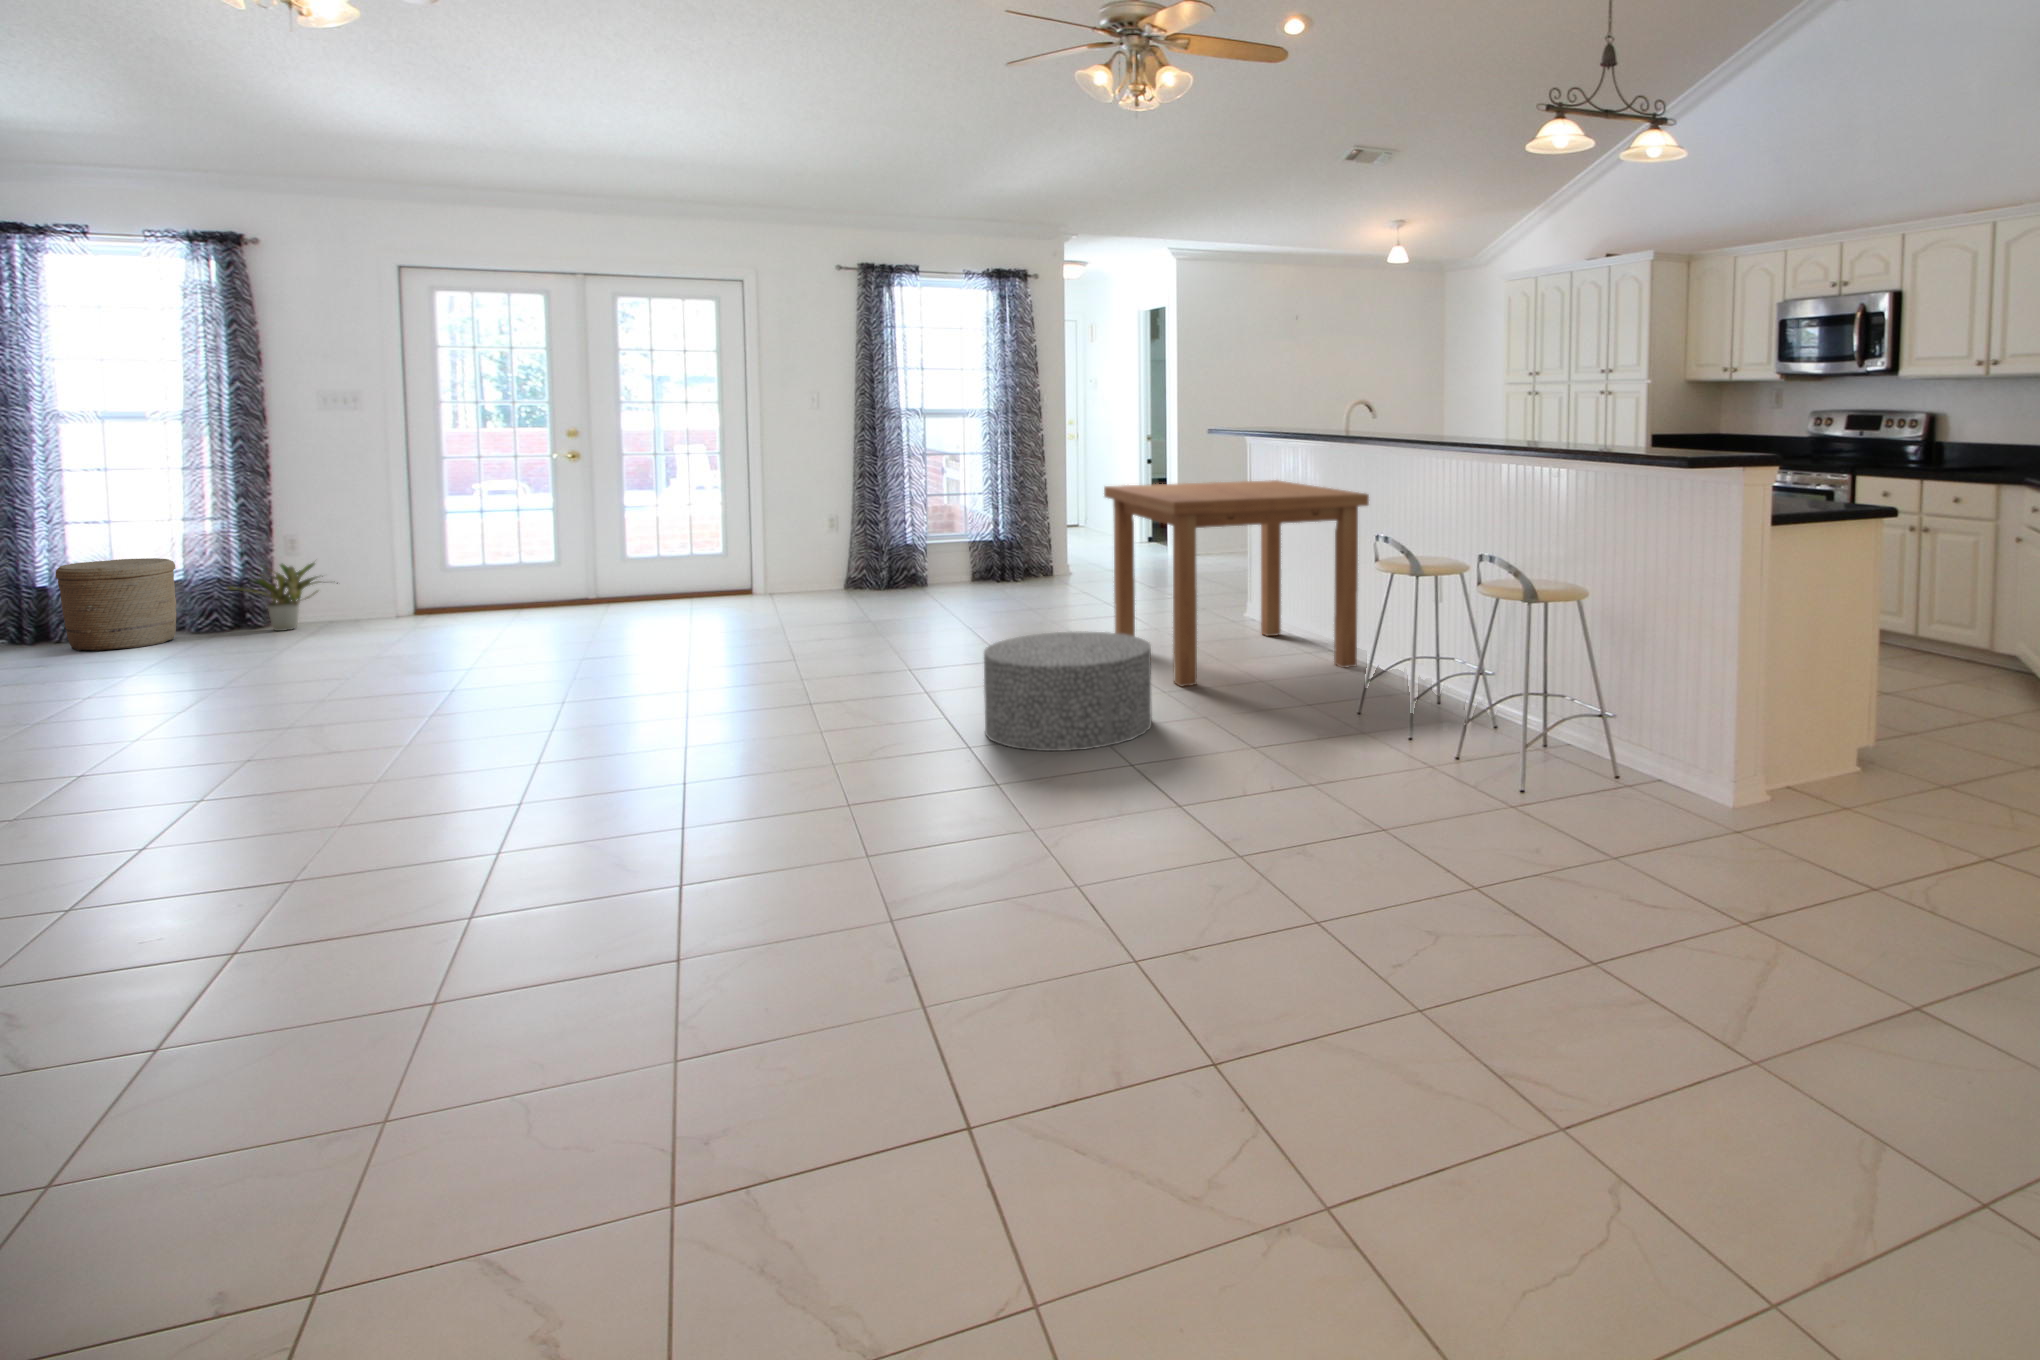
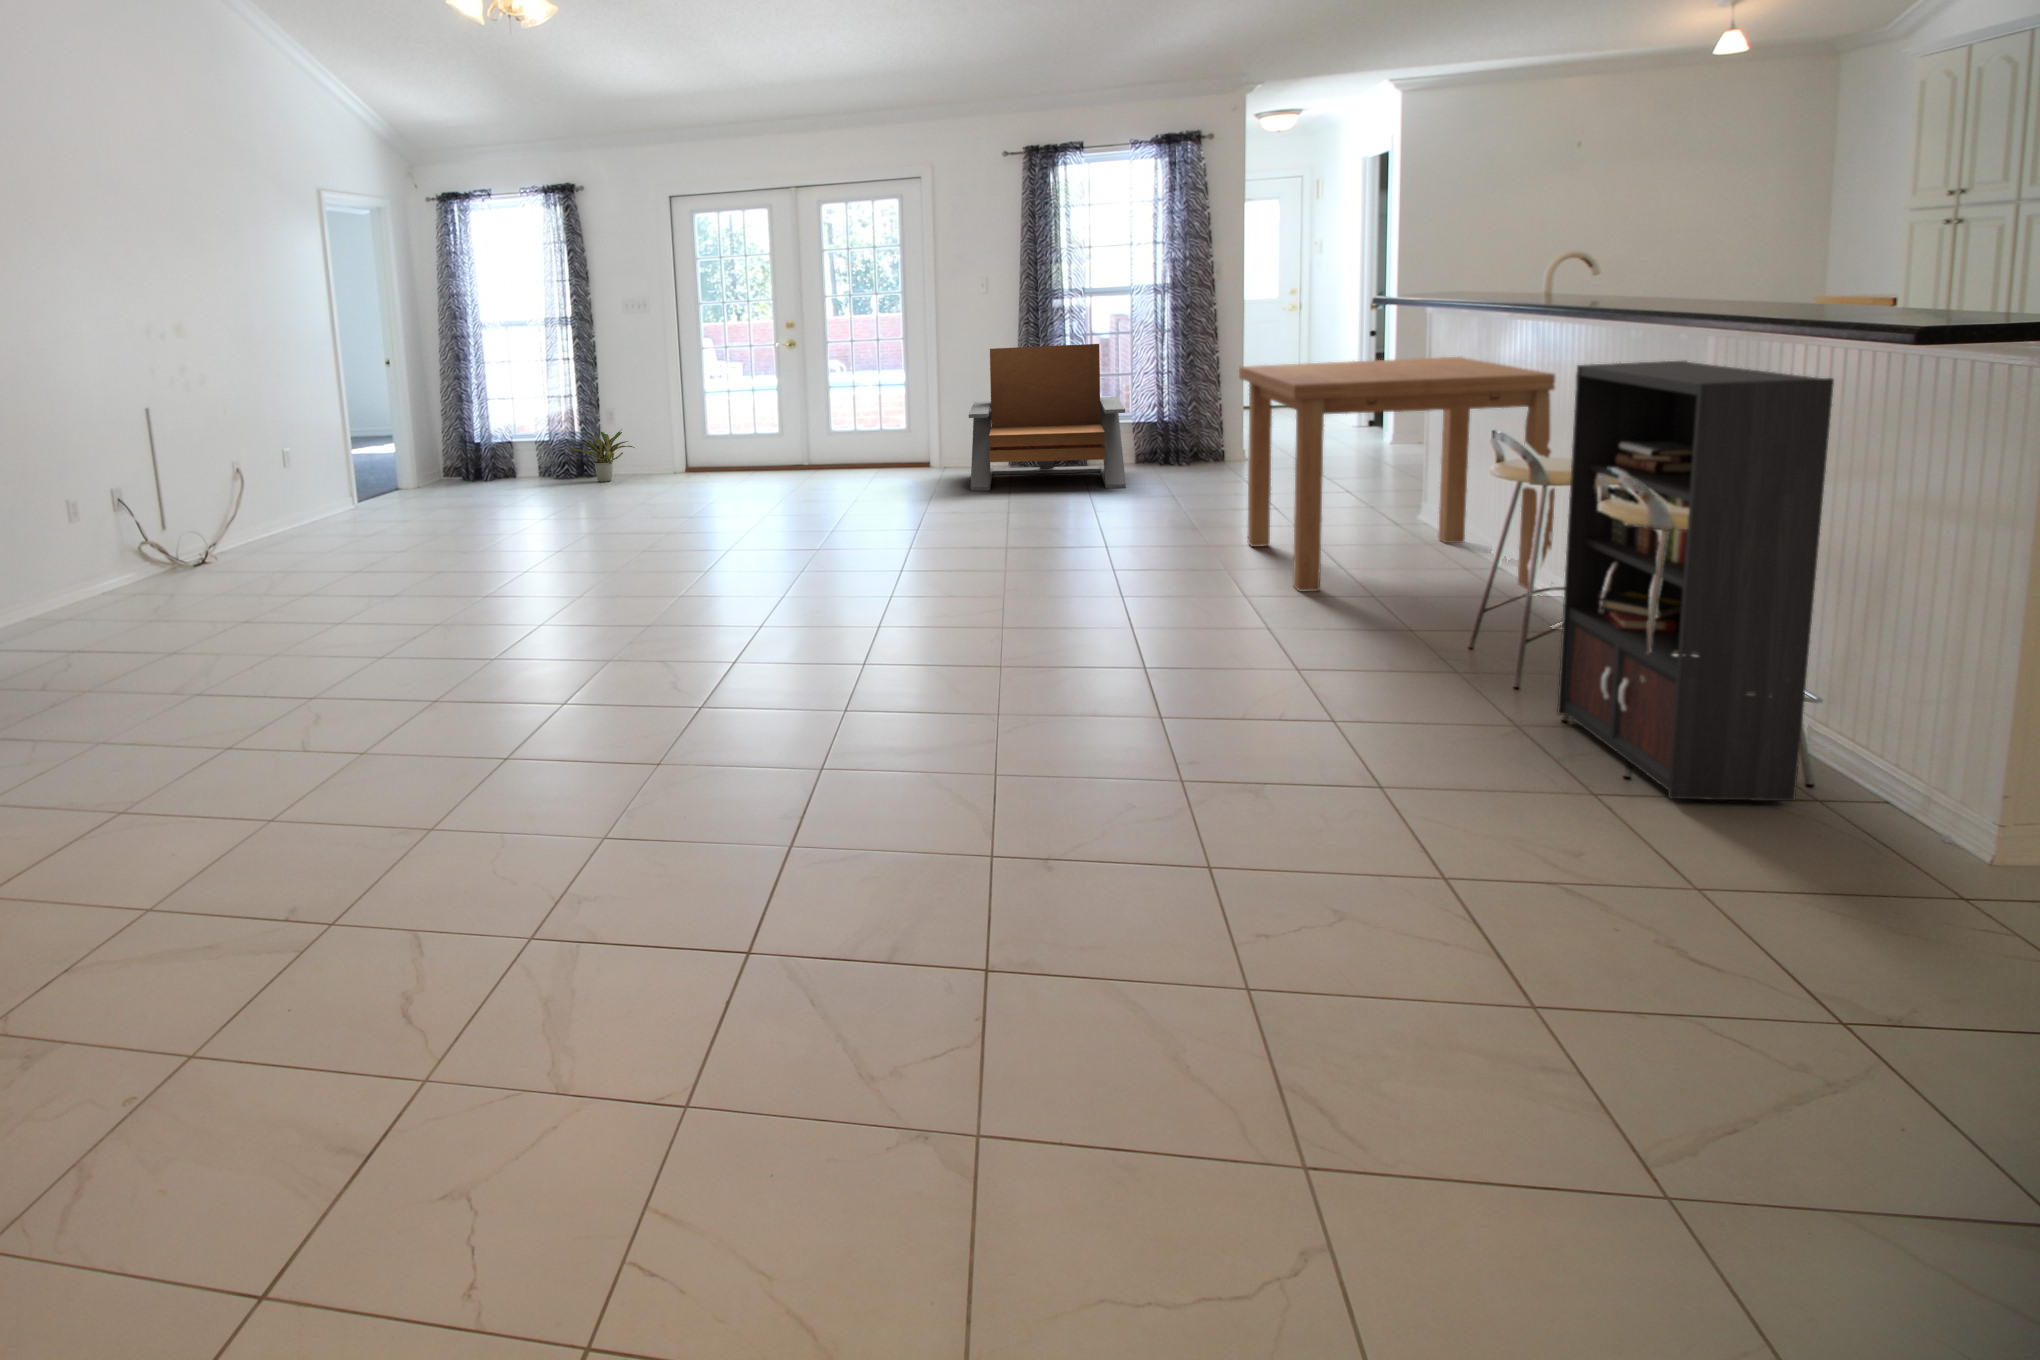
lounge chair: none [807,464,976,615] -> present [969,344,1126,491]
bookcase: none [1417,483,1667,813] -> present [1557,361,1952,843]
woven basket: present [55,558,177,651] -> none [482,426,545,490]
ottoman: present [984,631,1152,751] -> none [1062,522,1243,645]

